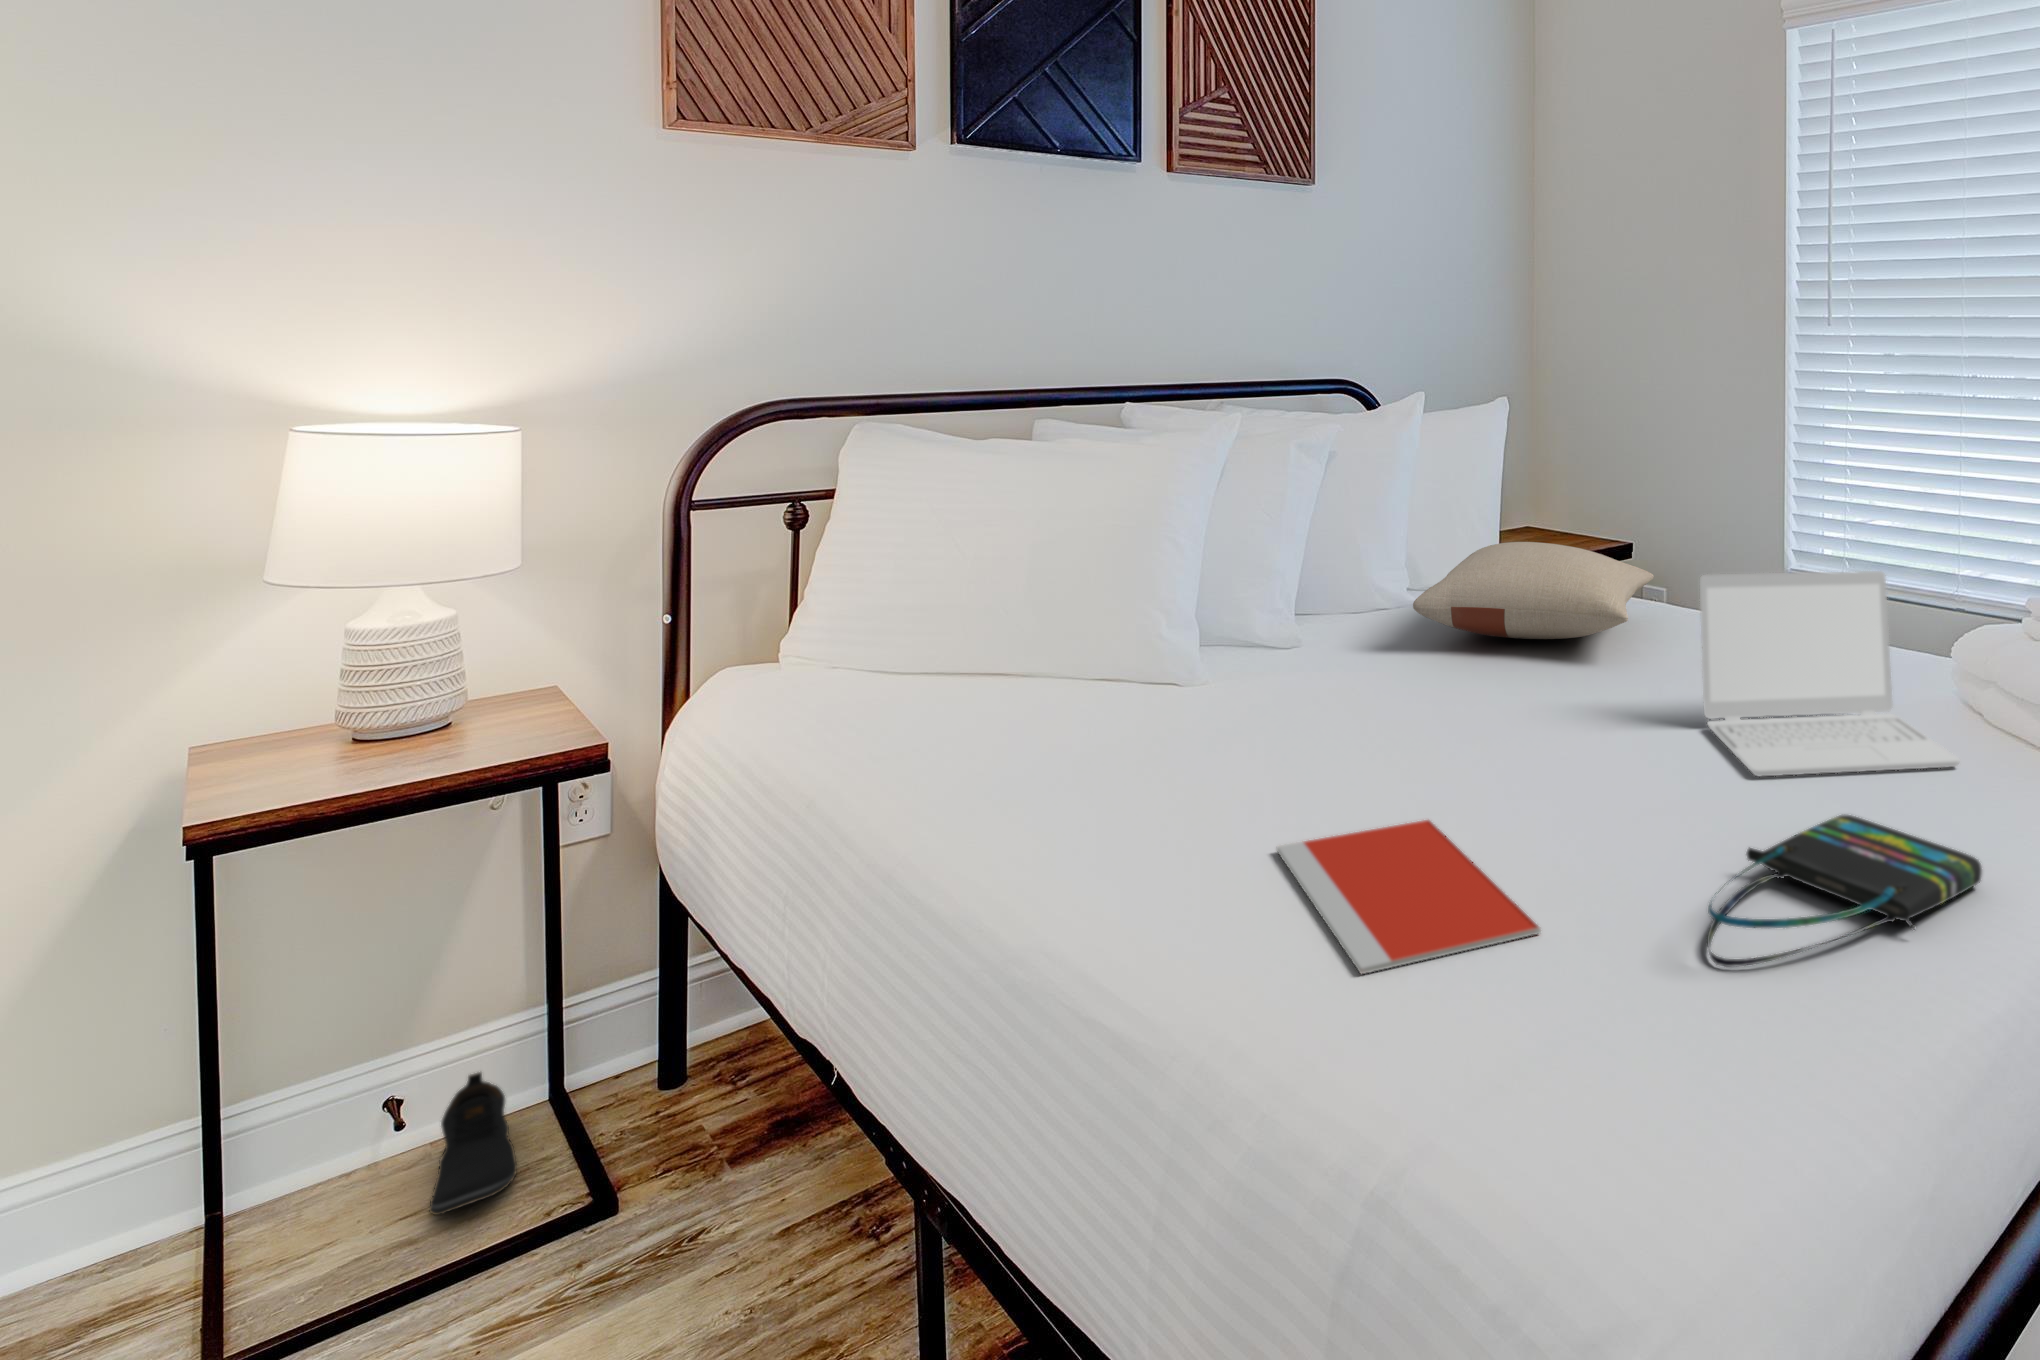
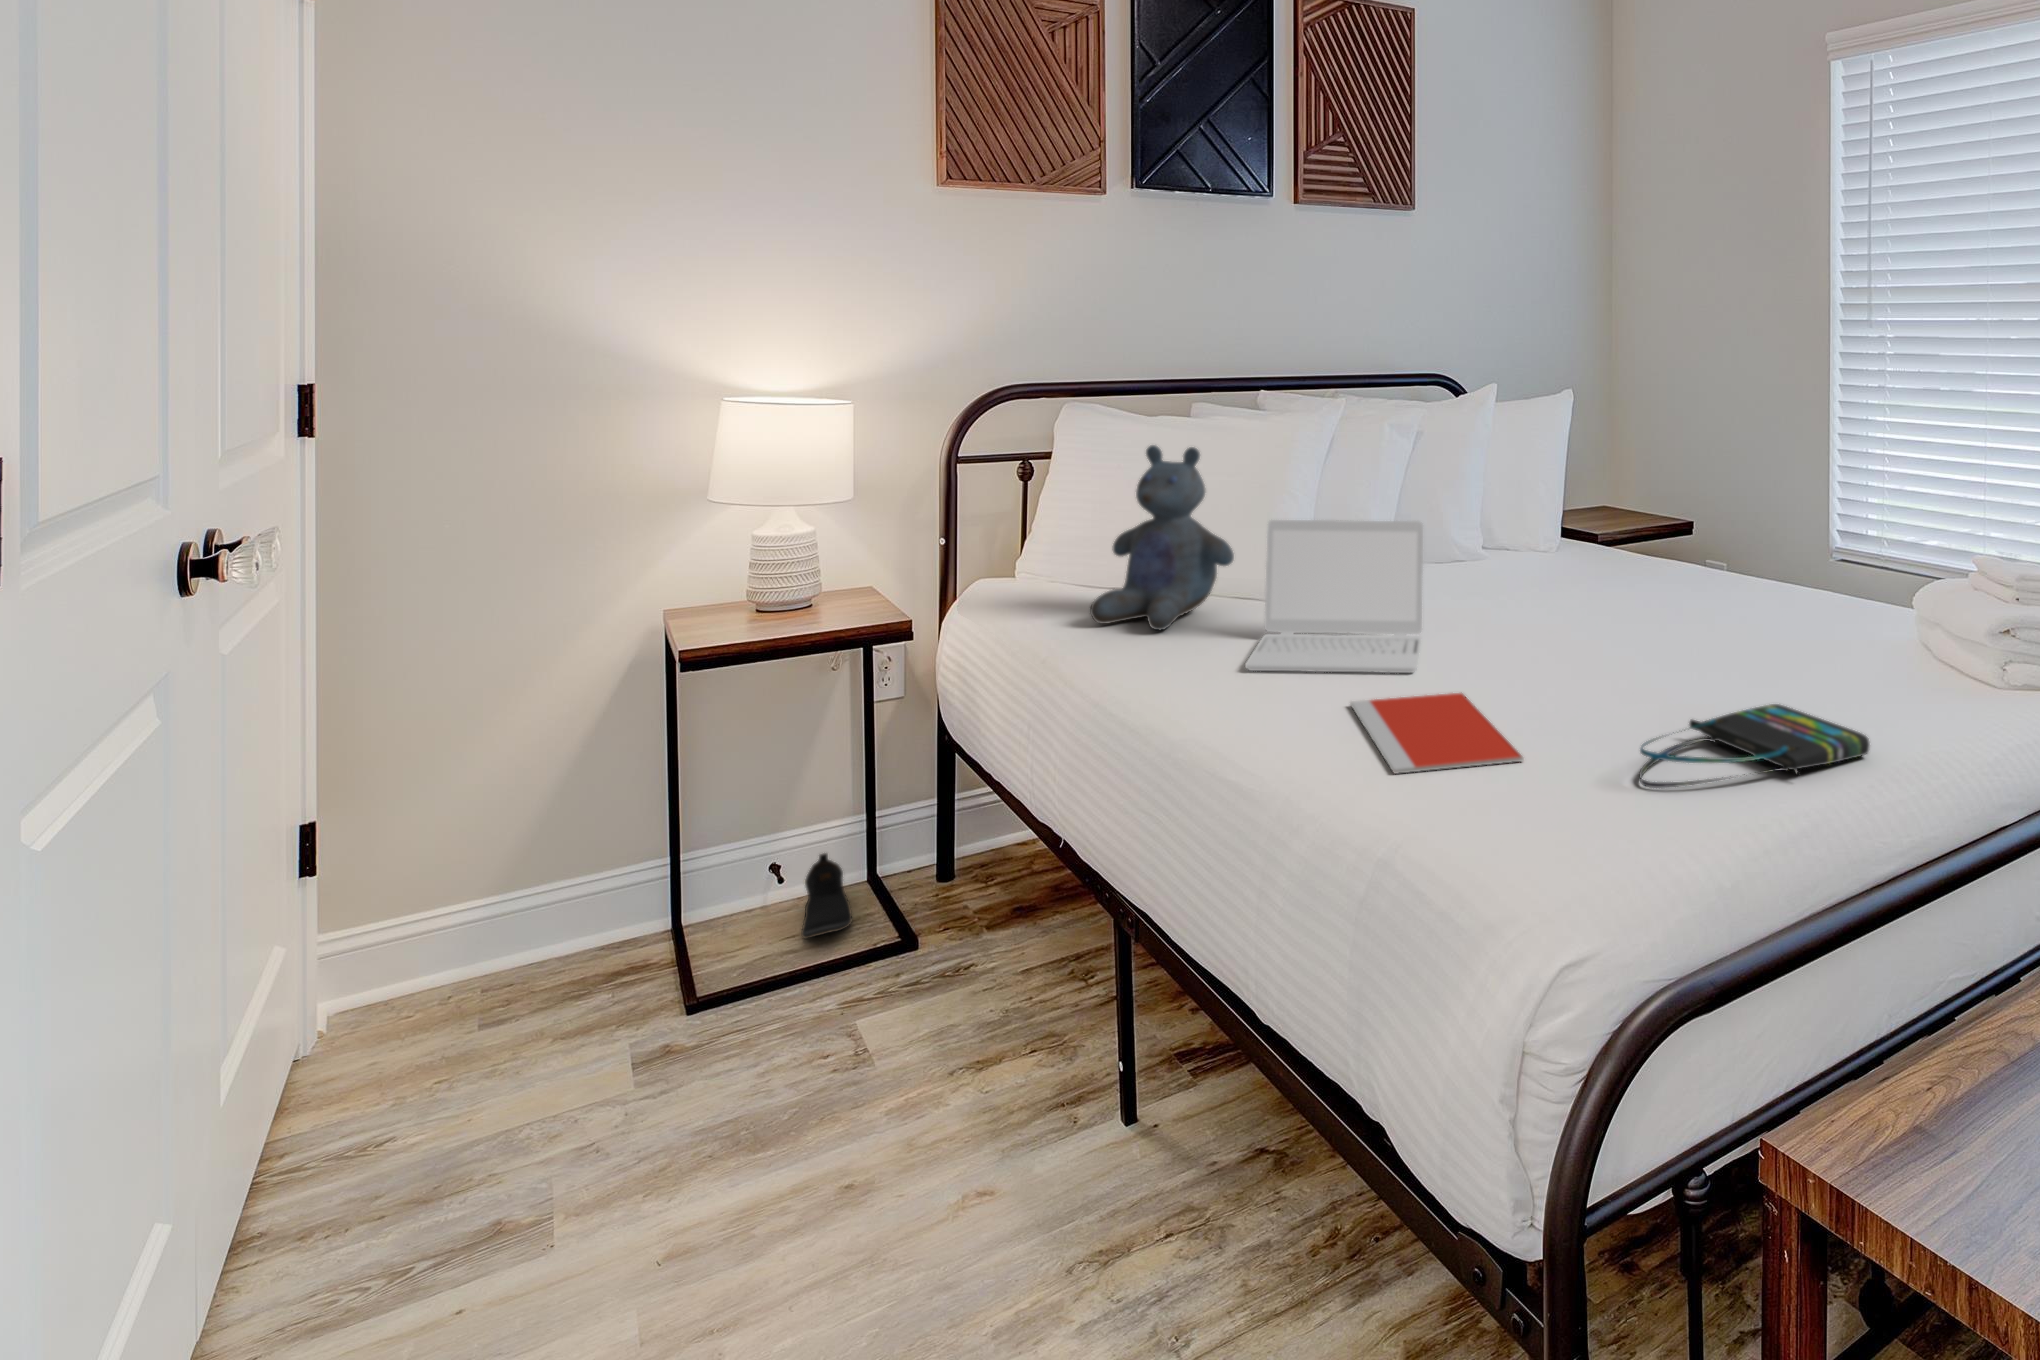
stuffed bear: none [886,483,1095,741] -> present [1090,445,1234,630]
pillow: present [1413,542,1654,639] -> none [1479,505,1686,583]
laptop: present [1700,571,1960,776] -> present [1245,520,1423,673]

